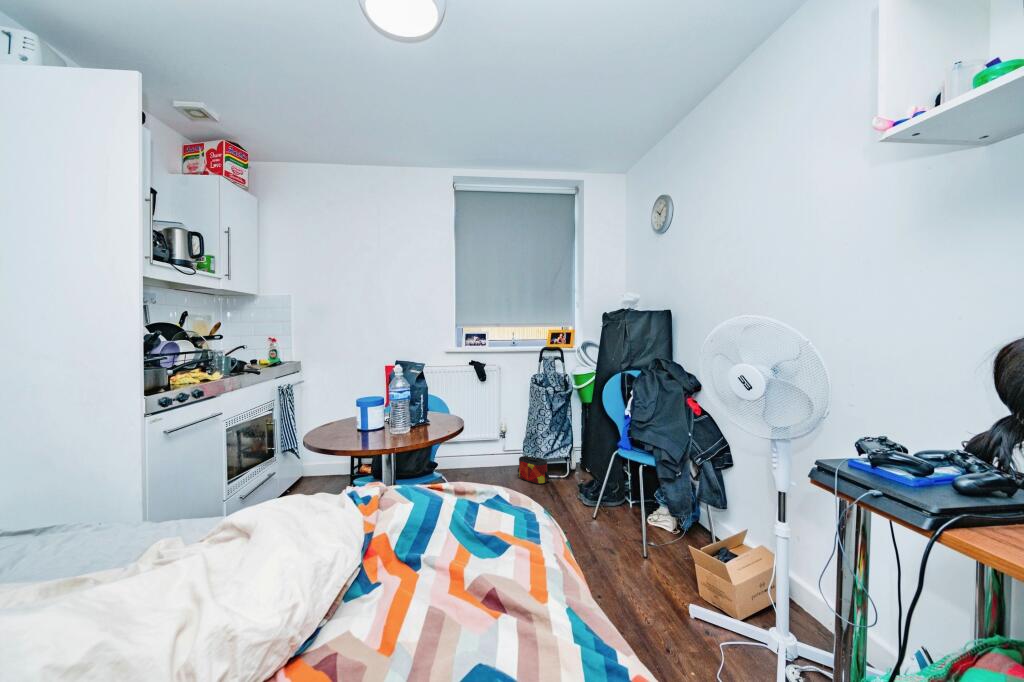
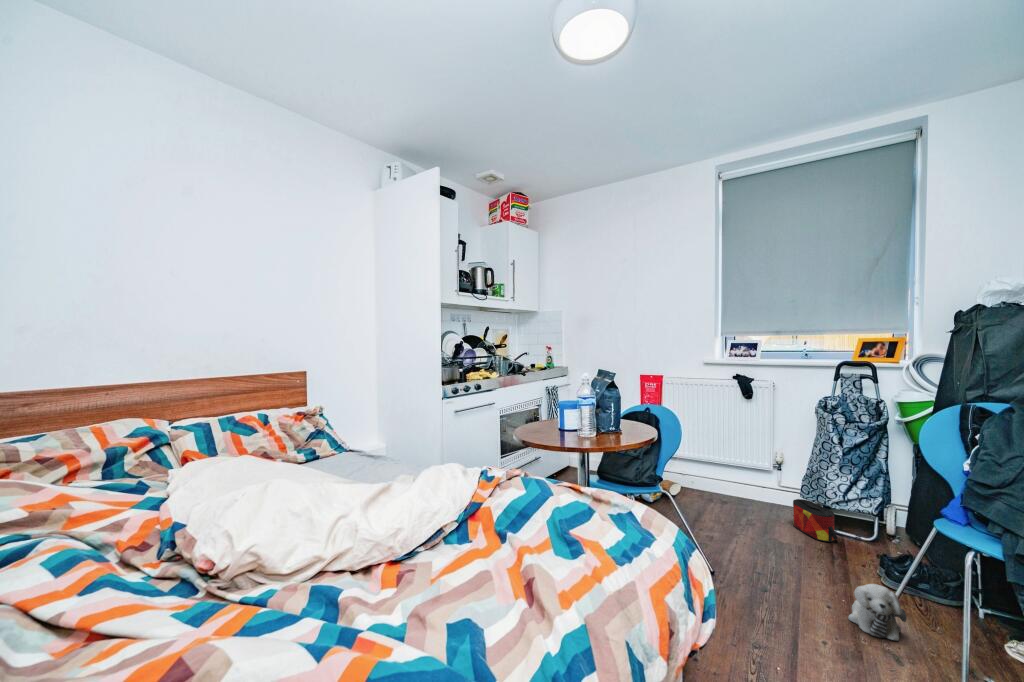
plush toy: none [582,502,613,539] -> present [848,584,907,641]

